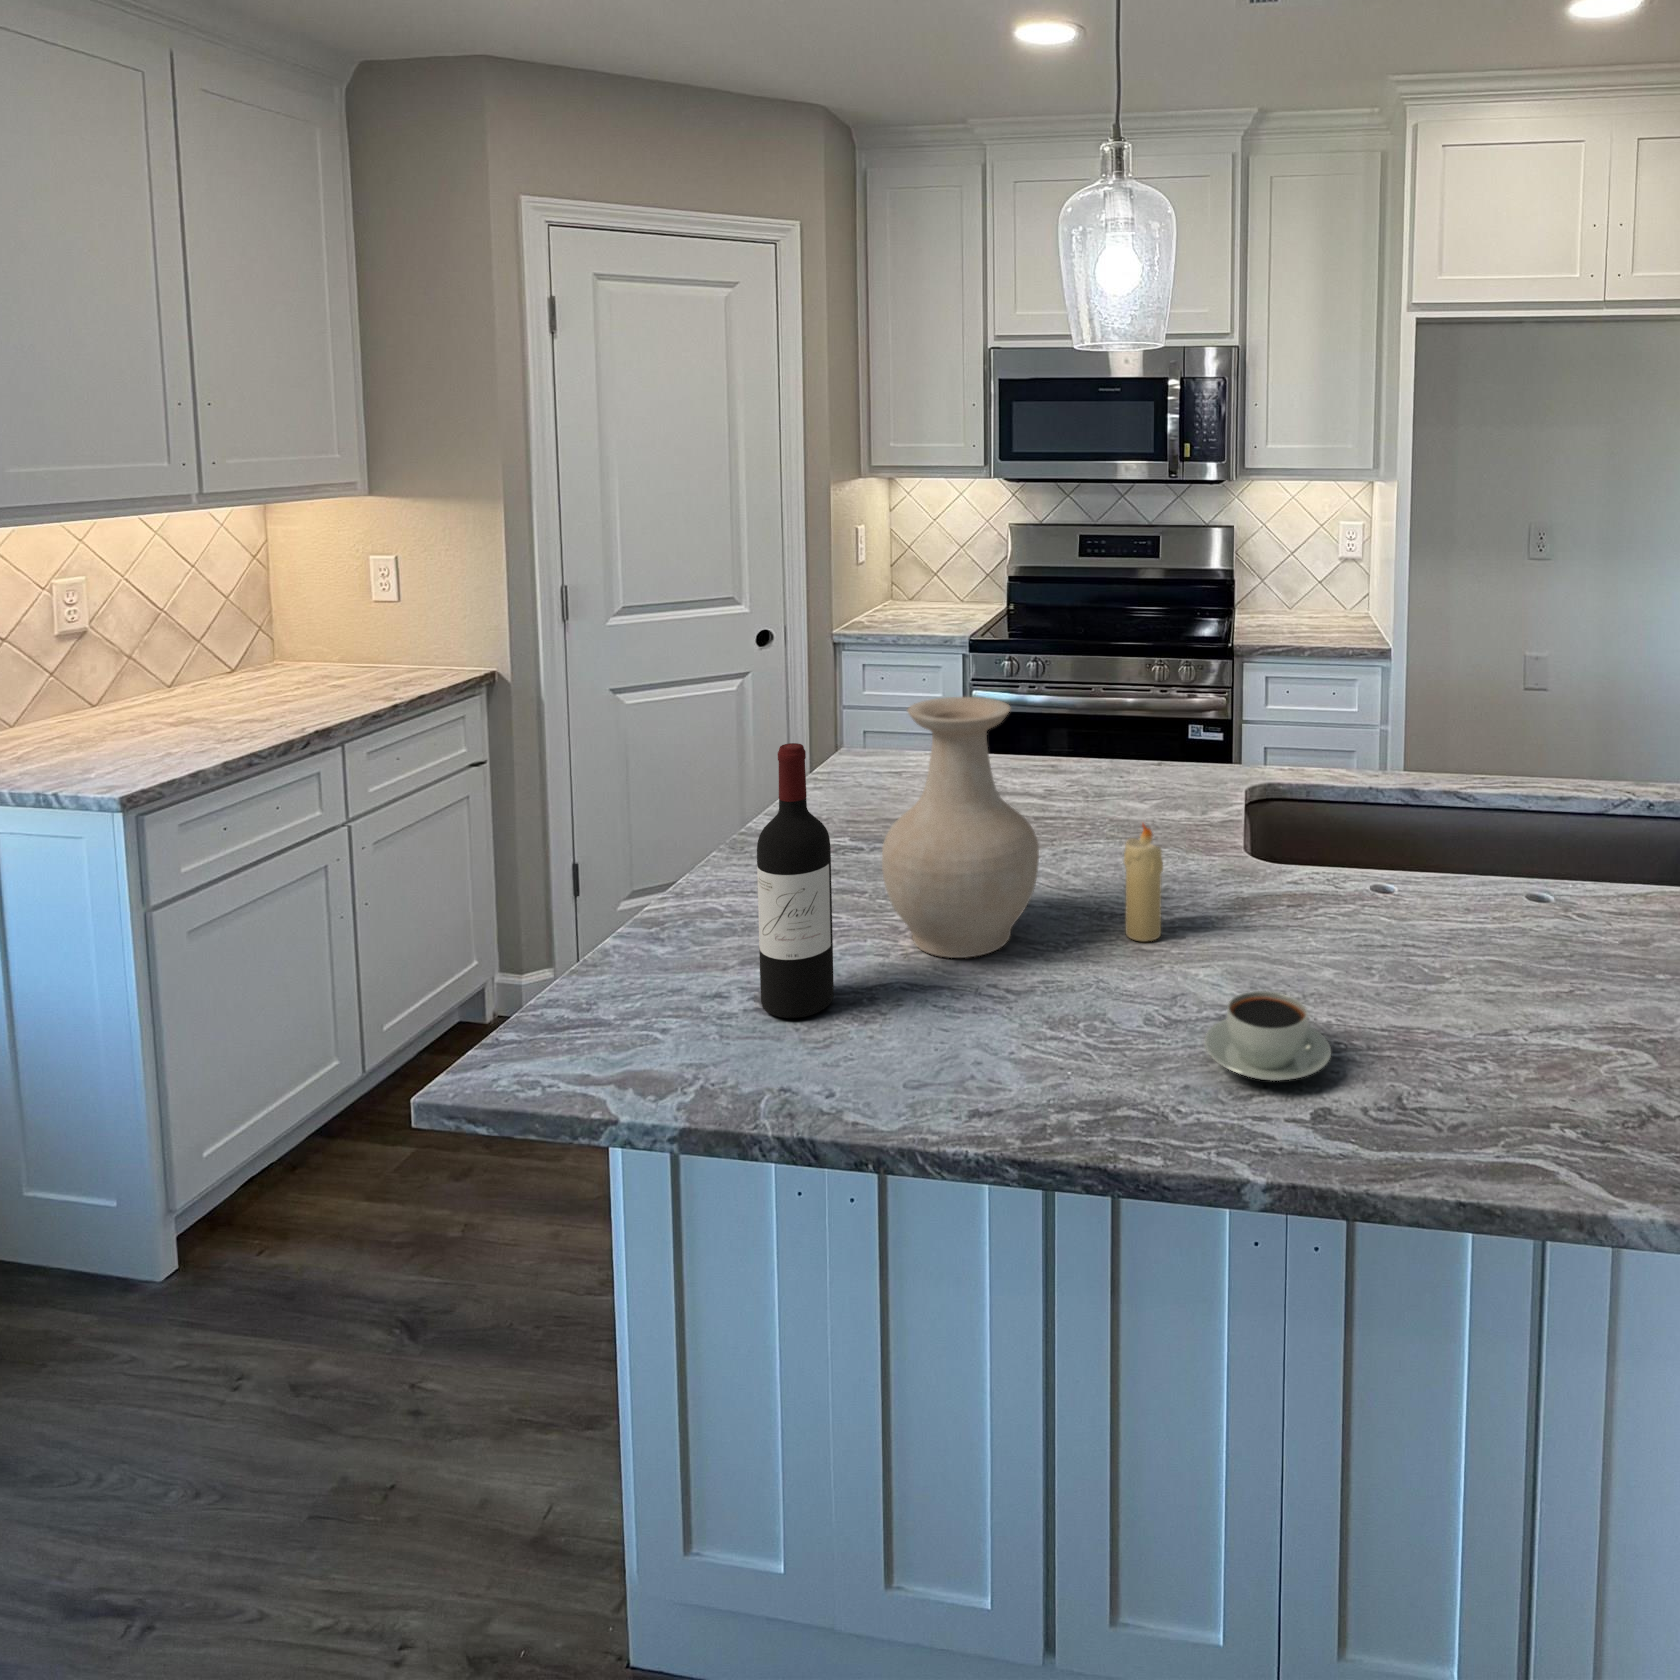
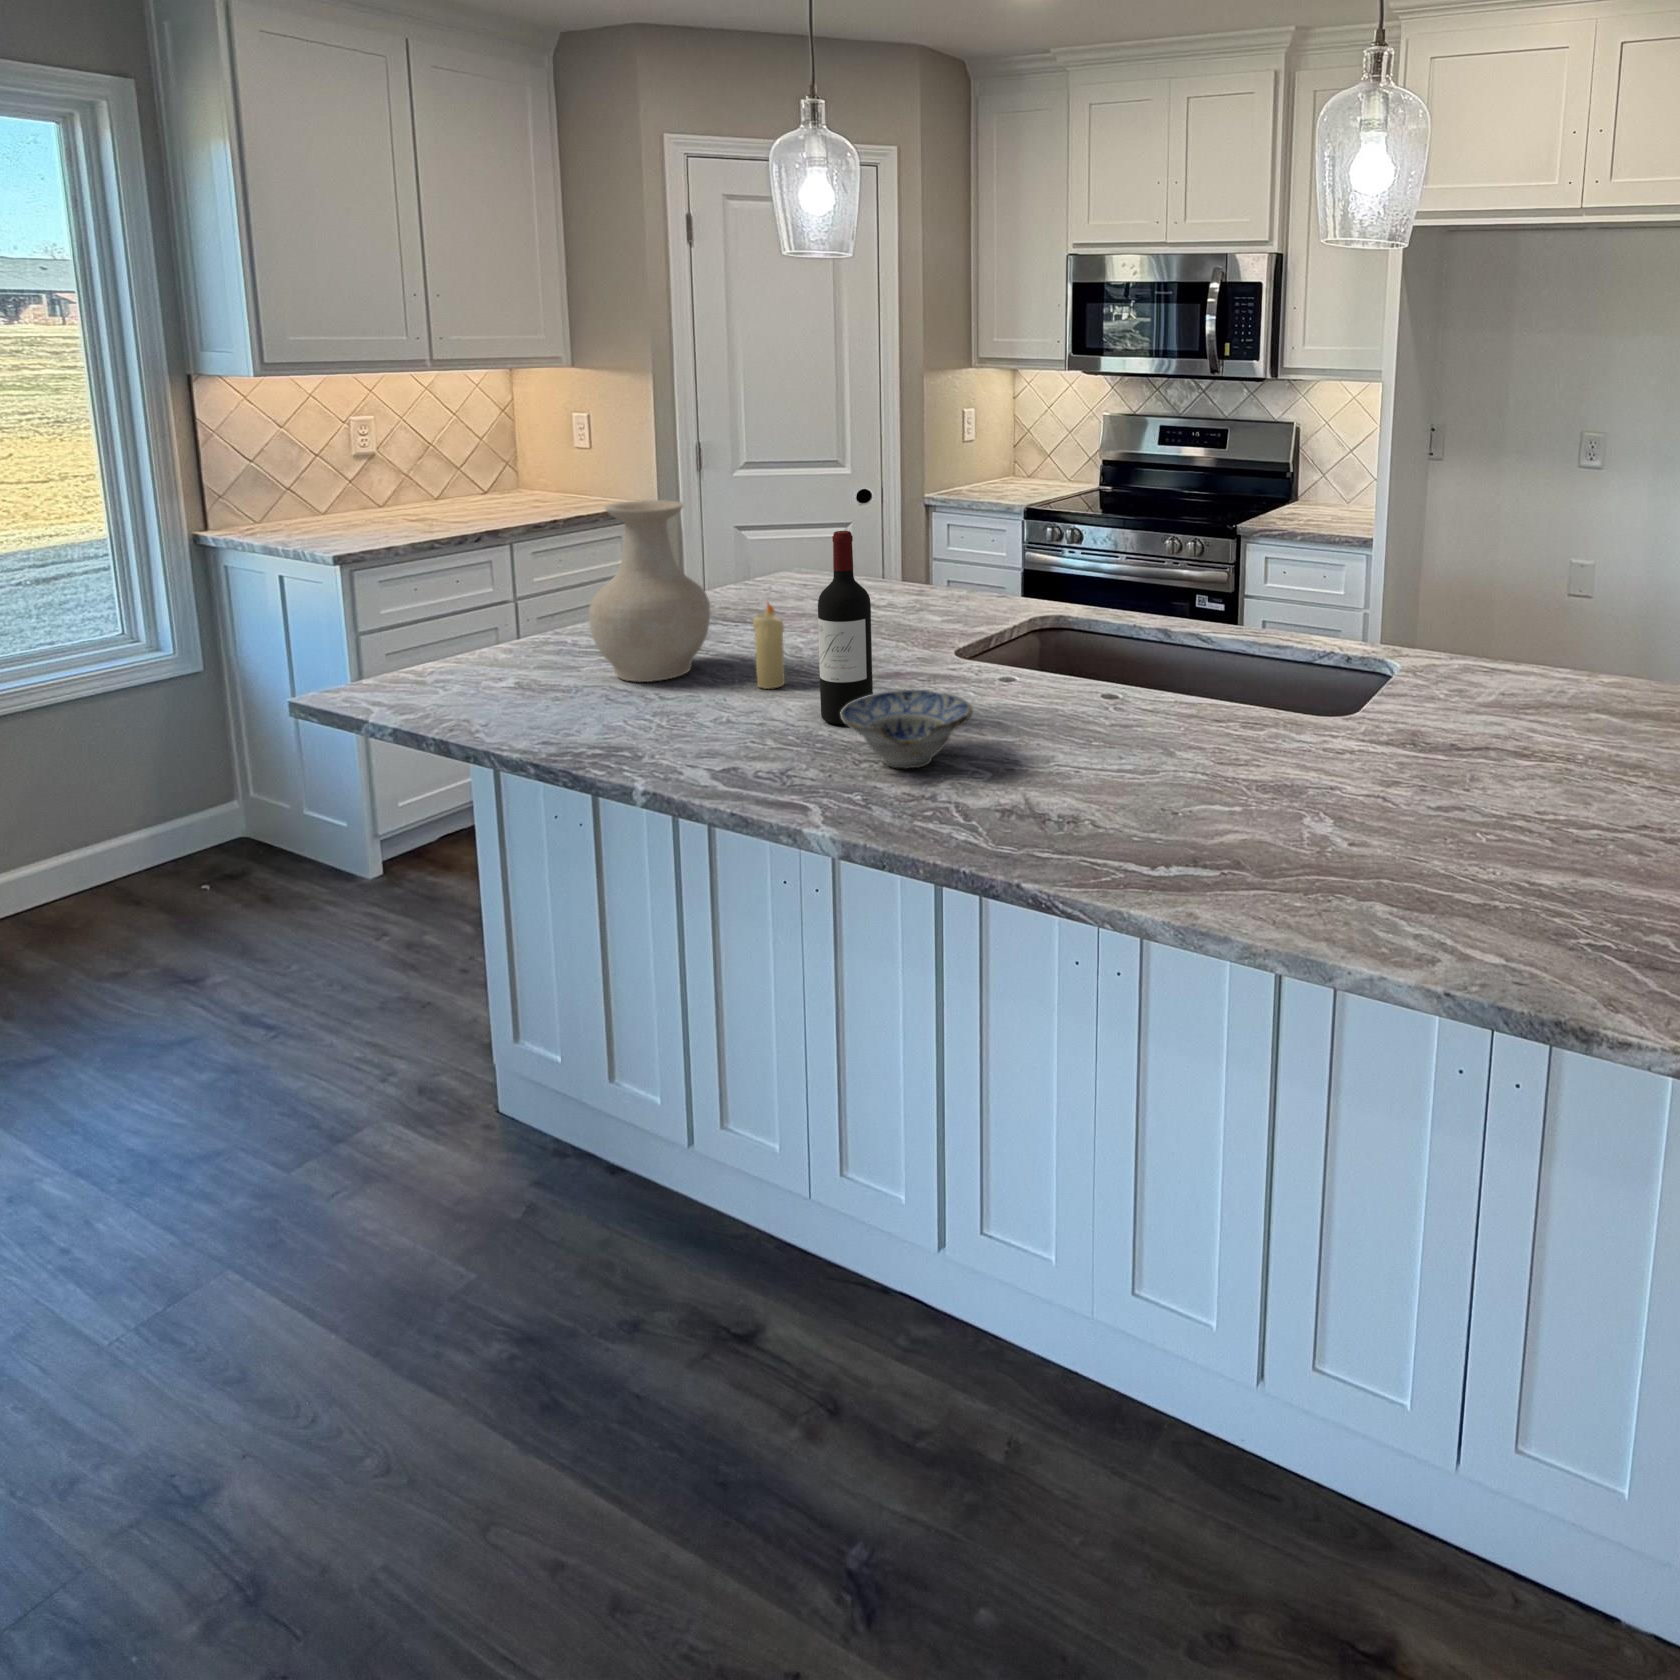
wine bottle: present [757,743,834,1018] -> present [818,531,873,725]
ceramic bowl: none [1422,924,1601,1041] -> present [841,690,973,769]
coffee cup: present [1204,991,1331,1081] -> none [659,706,754,761]

